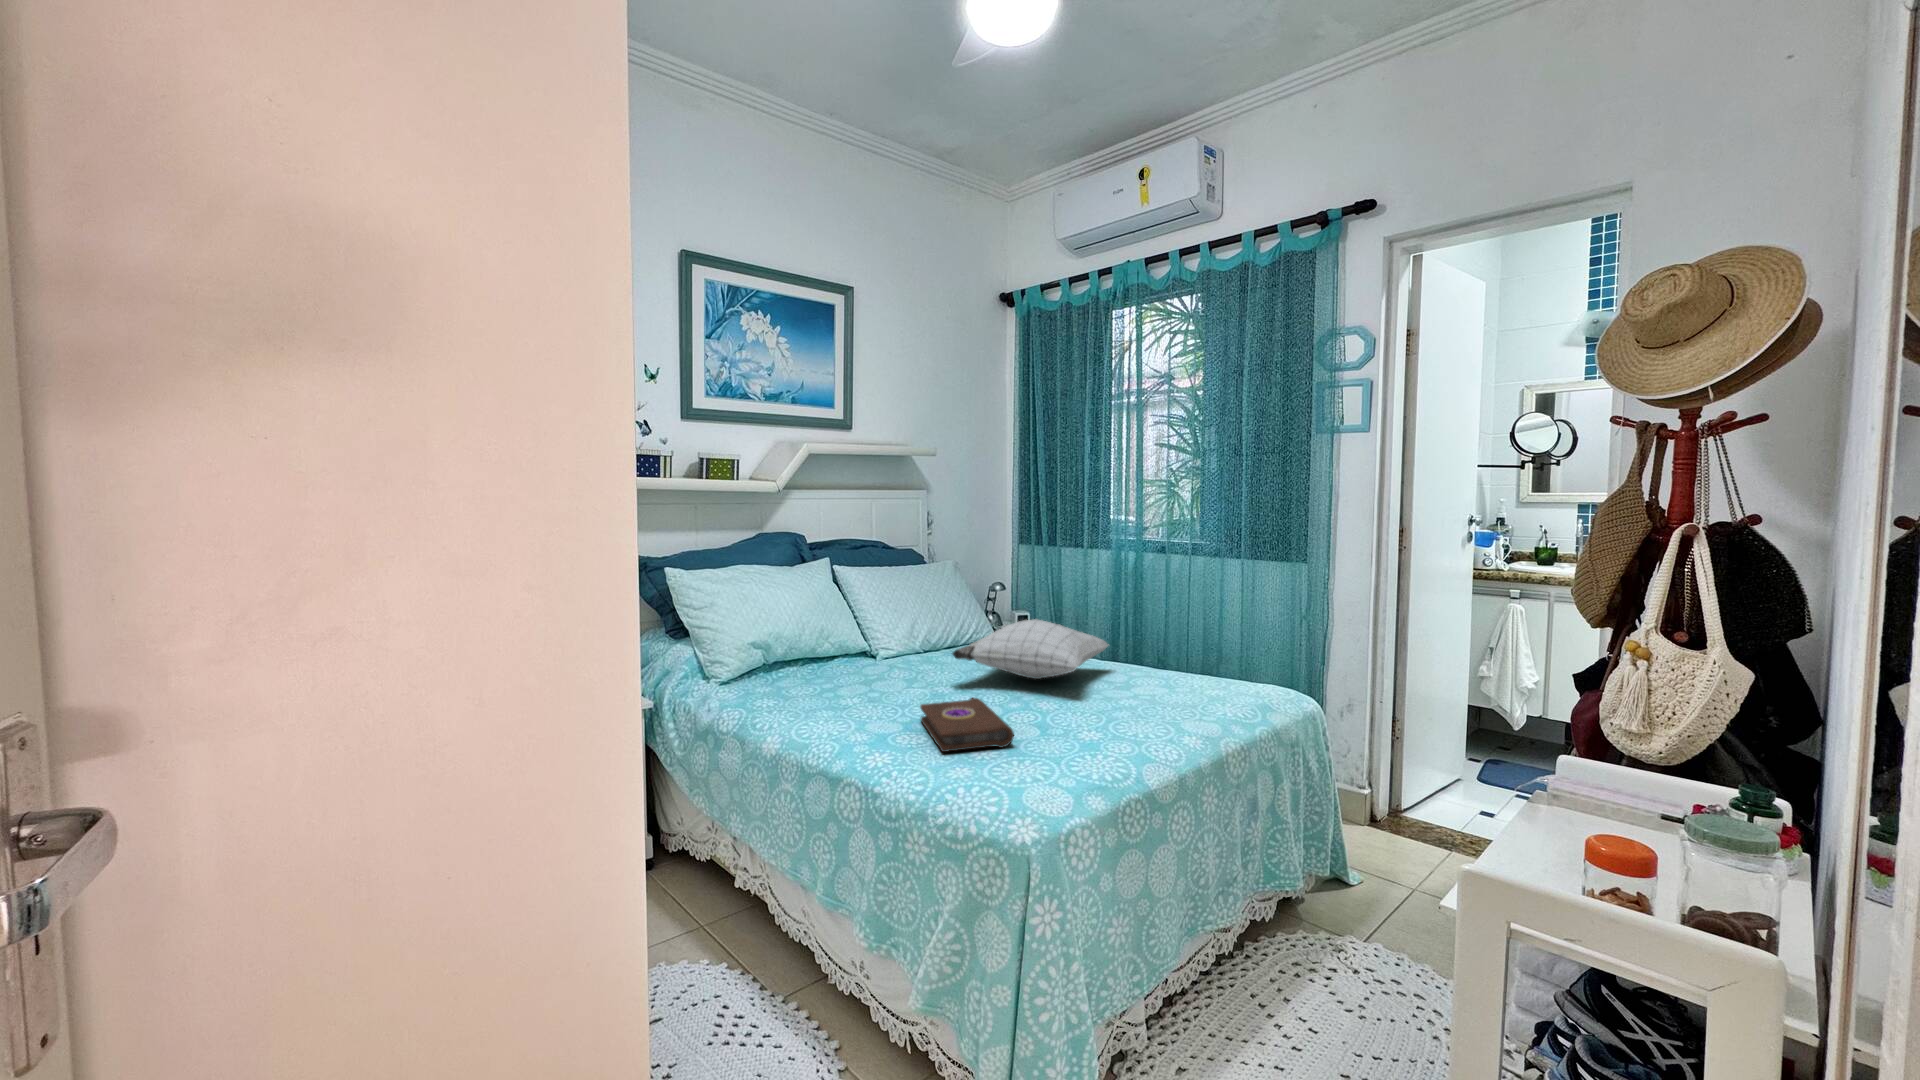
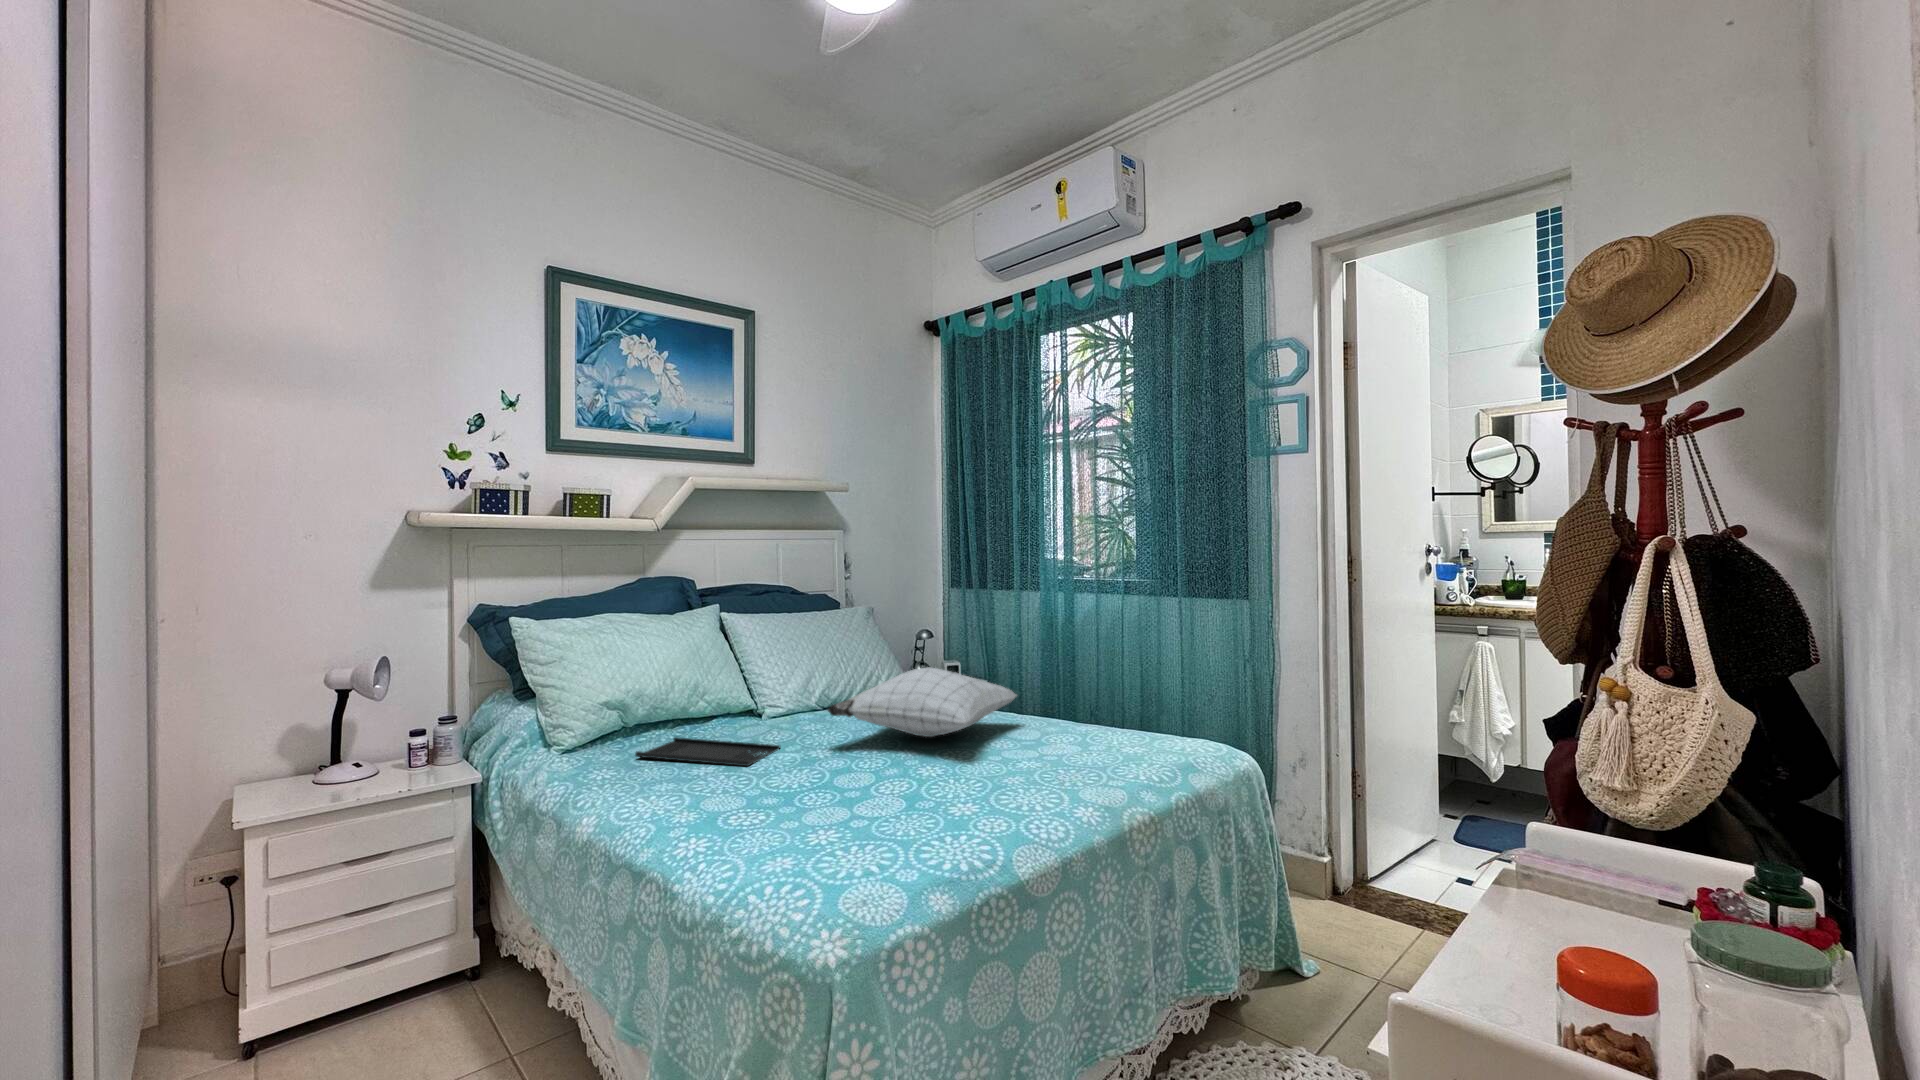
tray: none [790,674,910,700] -> present [635,737,780,766]
book: present [920,698,1014,752] -> none [768,763,865,835]

